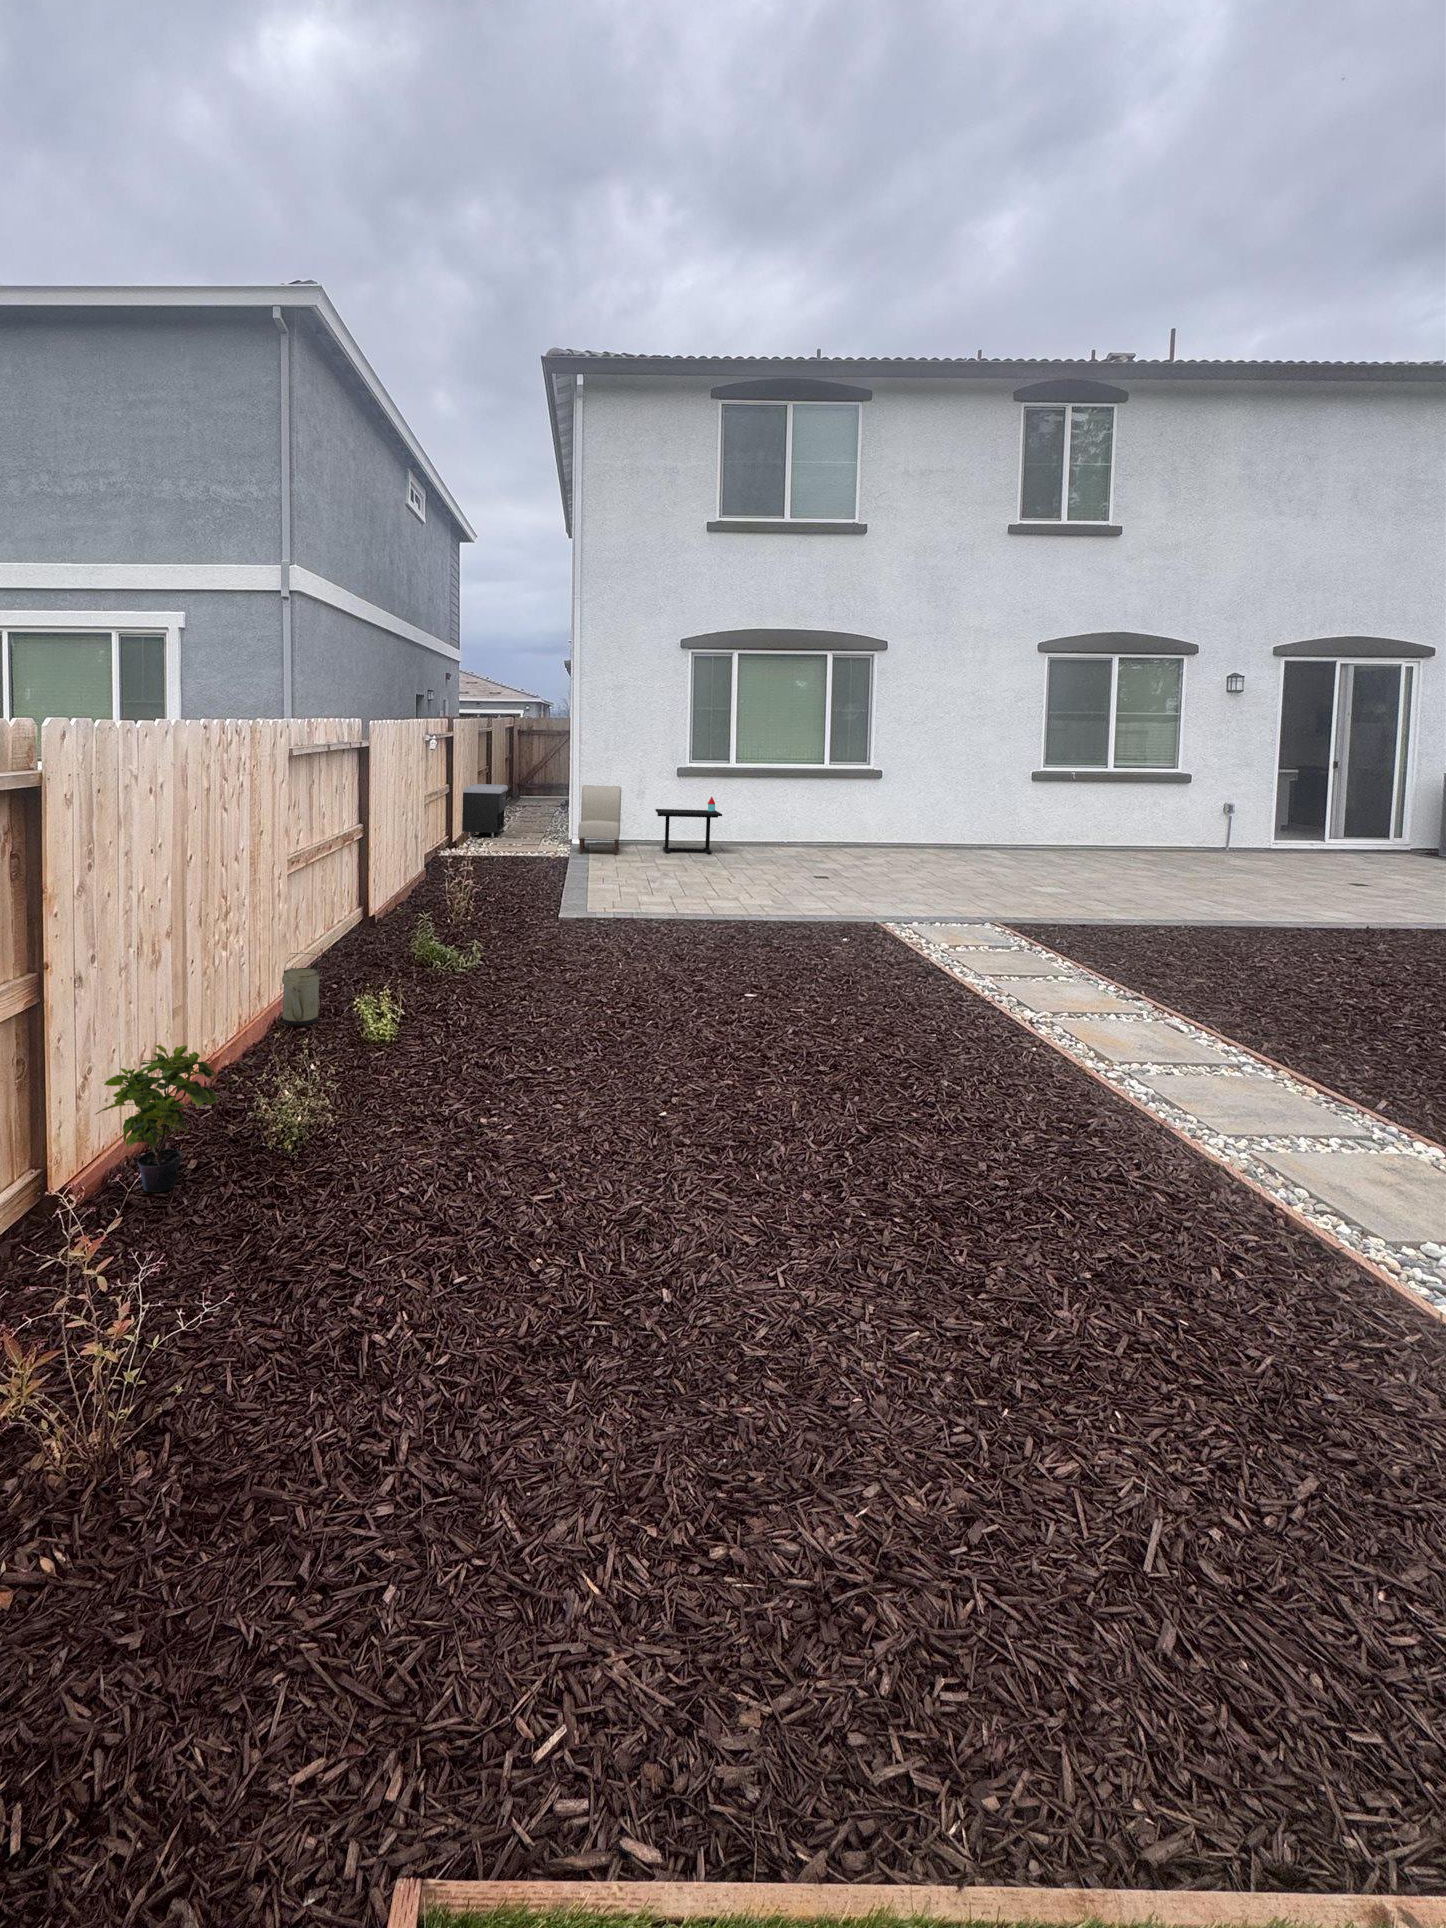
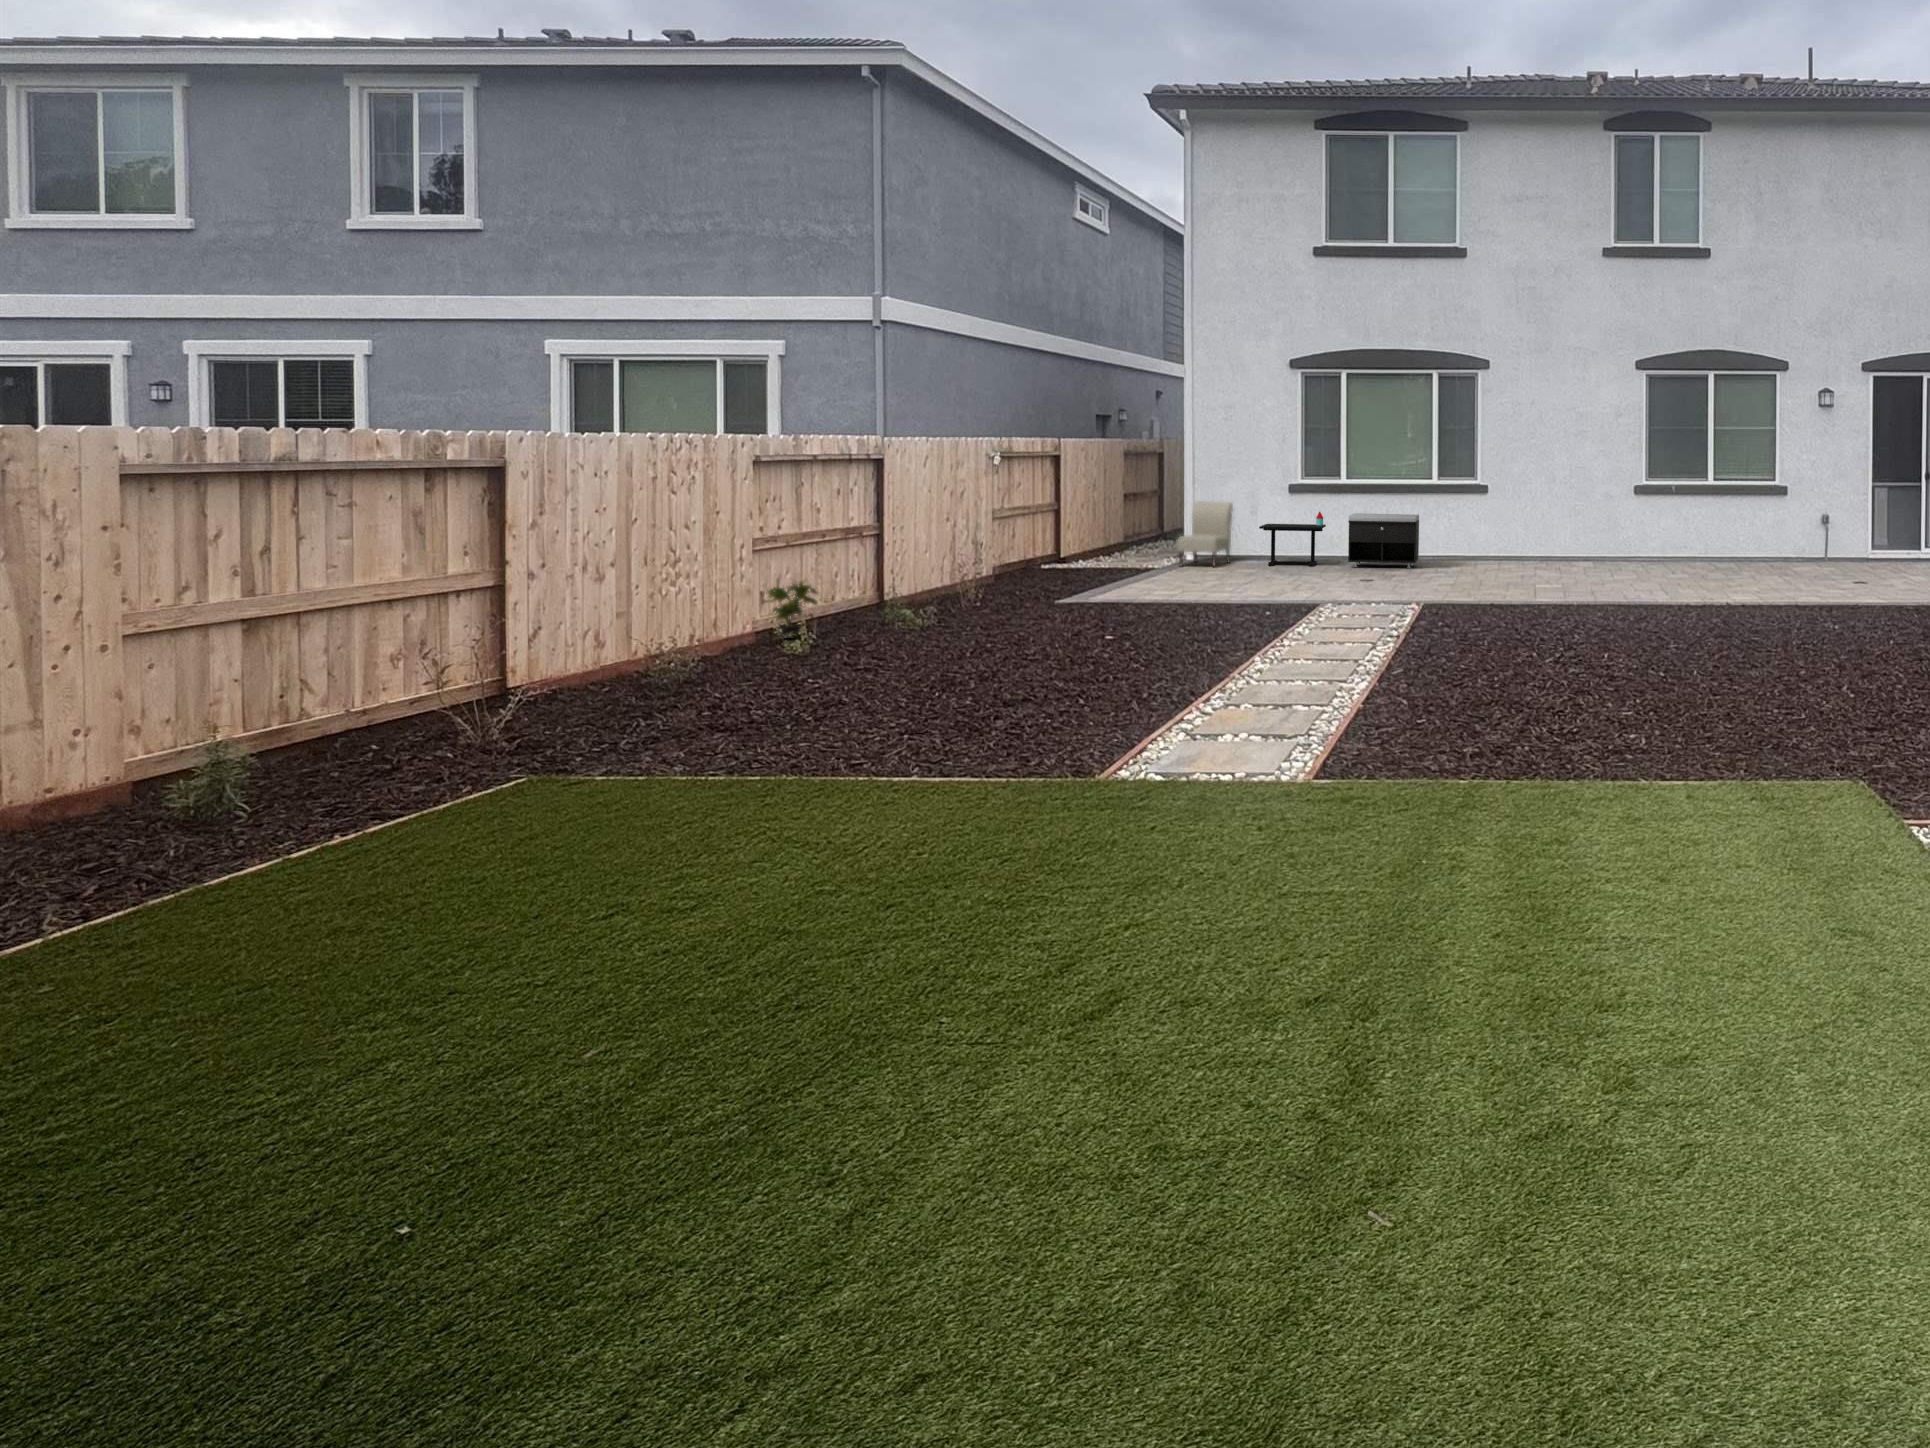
storage bench: present [462,784,508,837] -> present [1348,513,1419,568]
watering can: present [282,953,320,1026] -> none [629,623,681,679]
potted plant: present [95,1045,218,1192] -> present [765,581,817,639]

